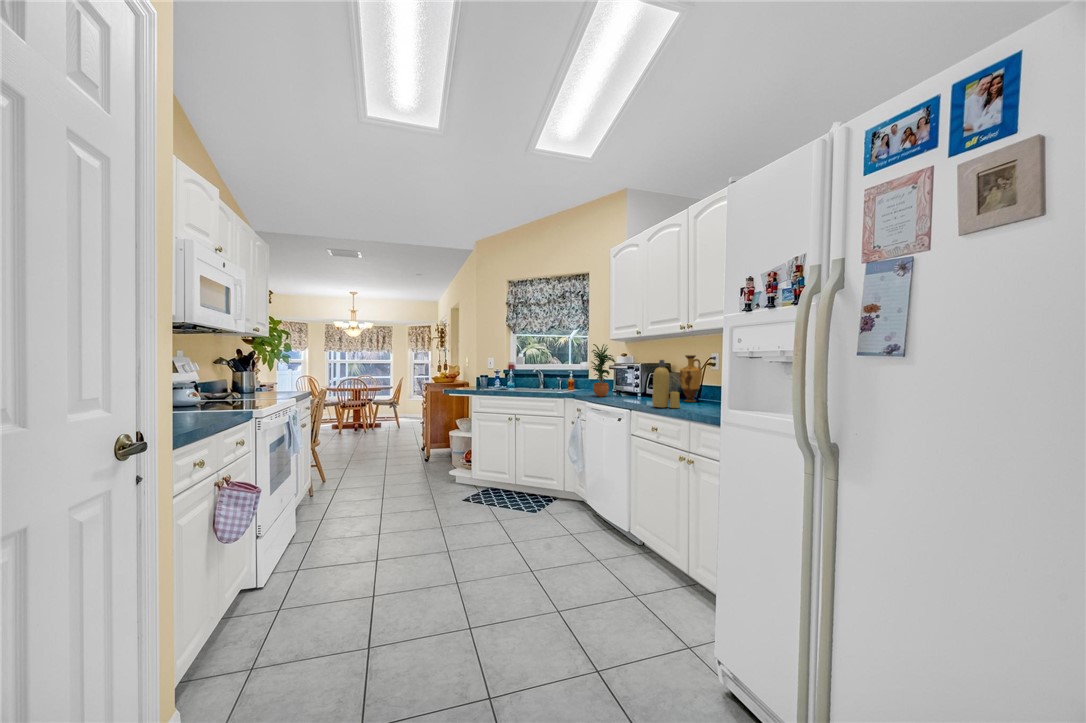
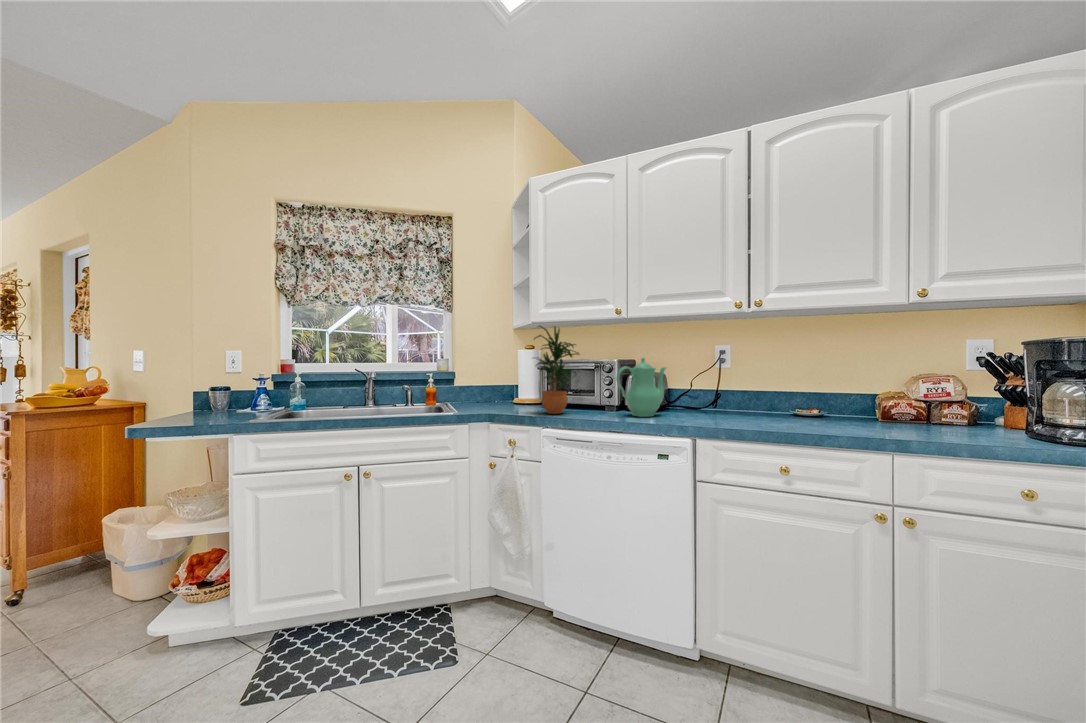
vase: present [680,355,702,402] -> none [689,346,721,412]
bottle: present [652,360,679,408] -> none [728,348,769,423]
teapot: none [618,364,653,401] -> present [616,358,666,417]

